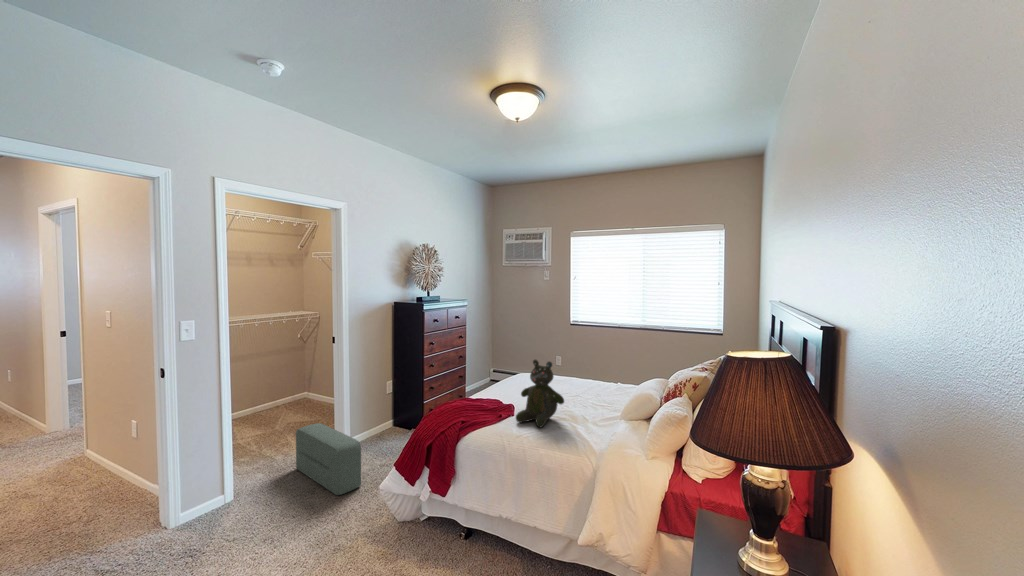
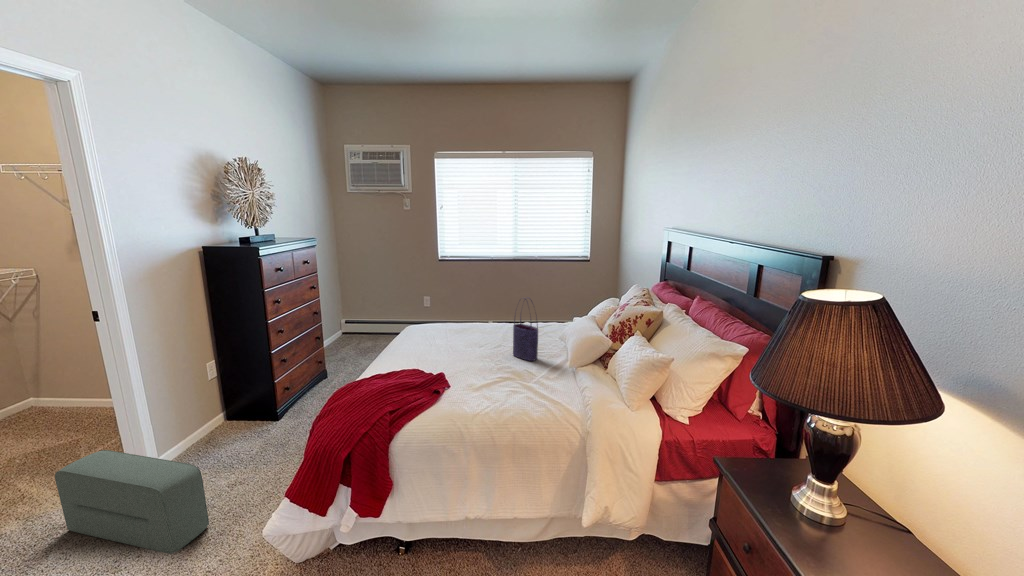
tote bag: none [583,354,602,410] -> present [513,299,538,361]
teddy bear: present [516,360,564,427] -> none [454,314,514,398]

